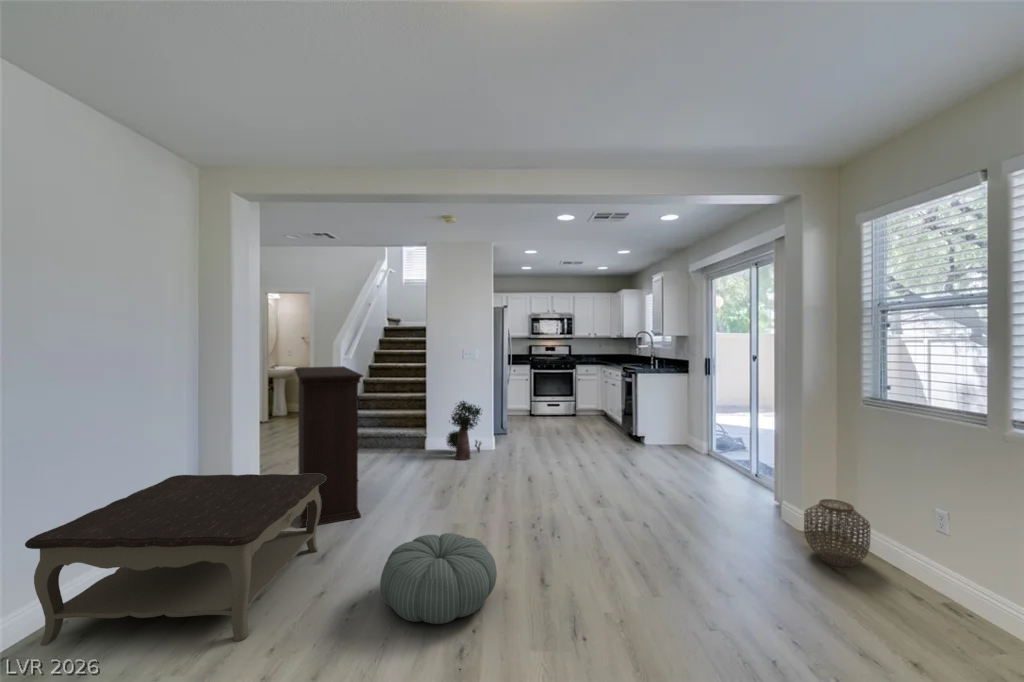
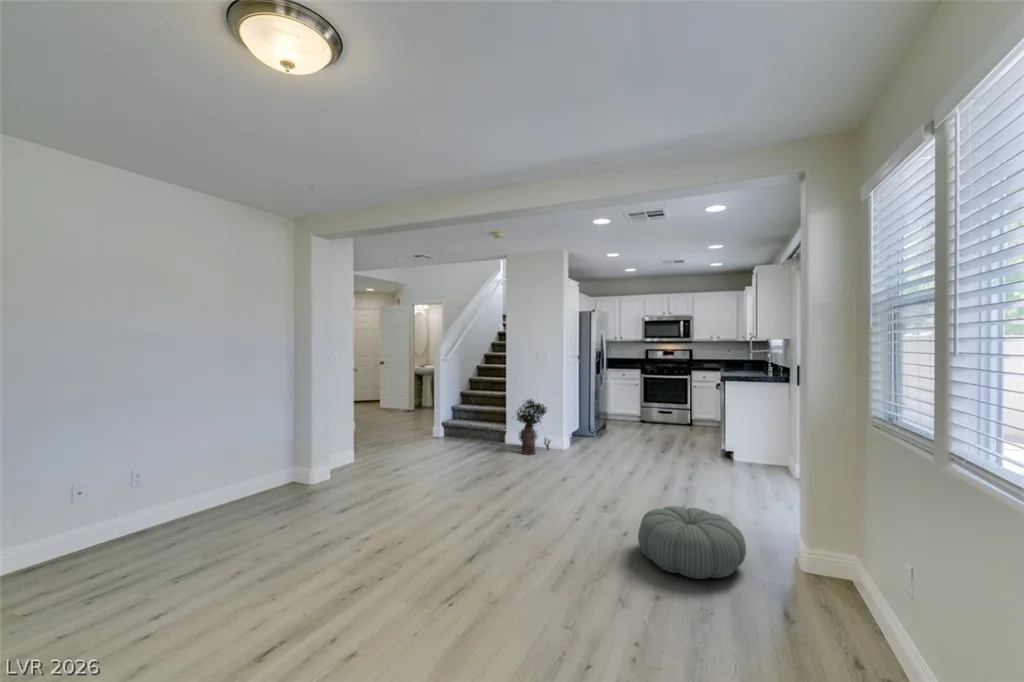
bookshelf: present [295,366,363,527] -> none [349,363,417,488]
coffee table: present [25,474,326,646] -> none [149,436,351,550]
woven basket: present [804,499,870,567] -> none [789,532,874,623]
pouf: present [380,533,497,624] -> present [638,506,746,579]

